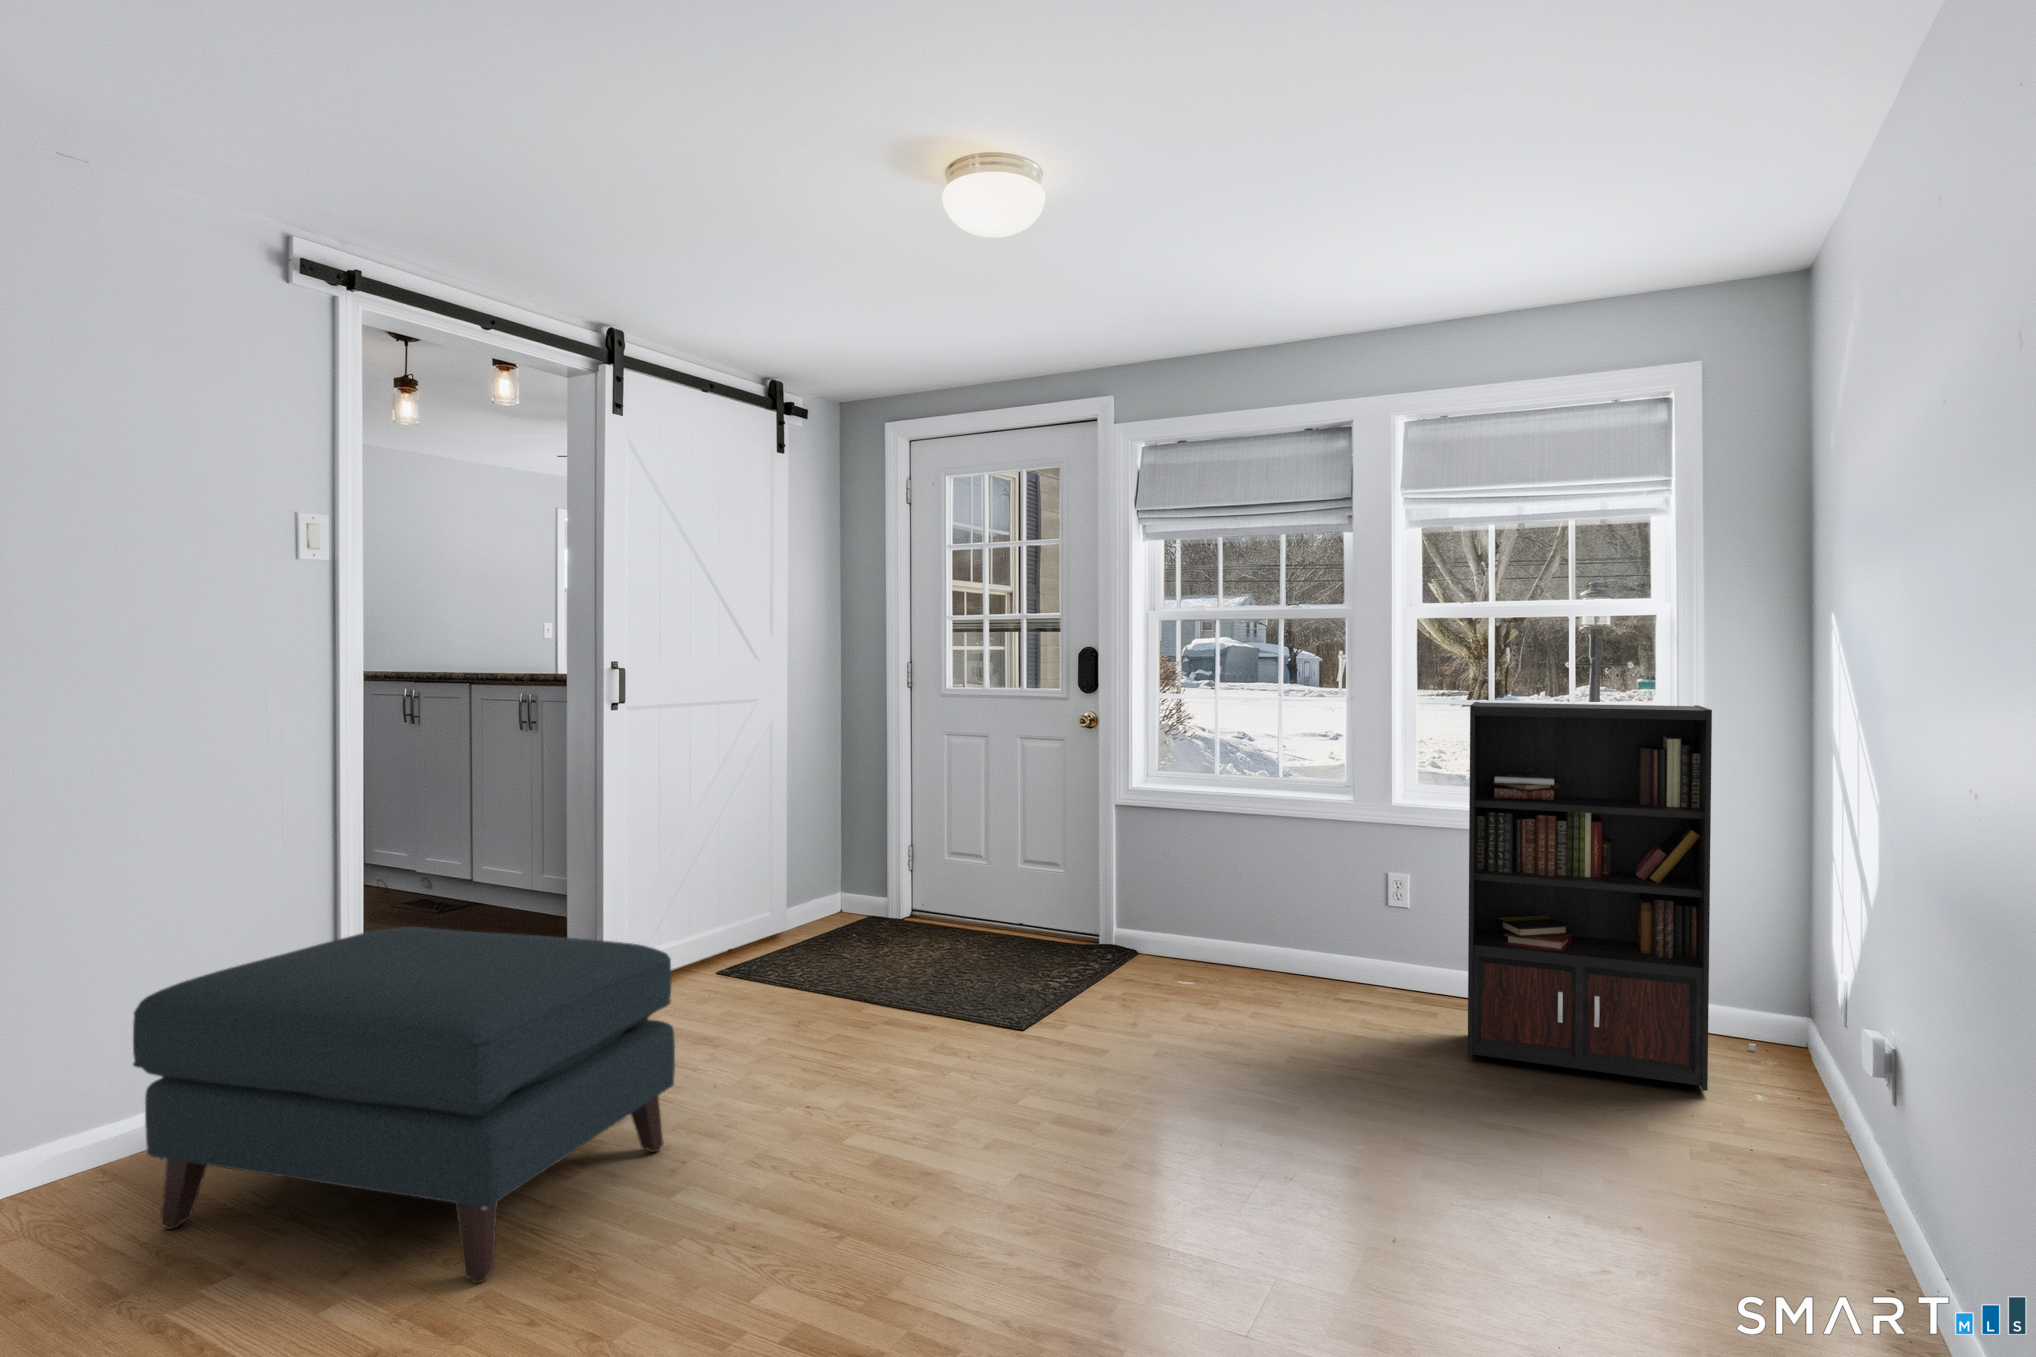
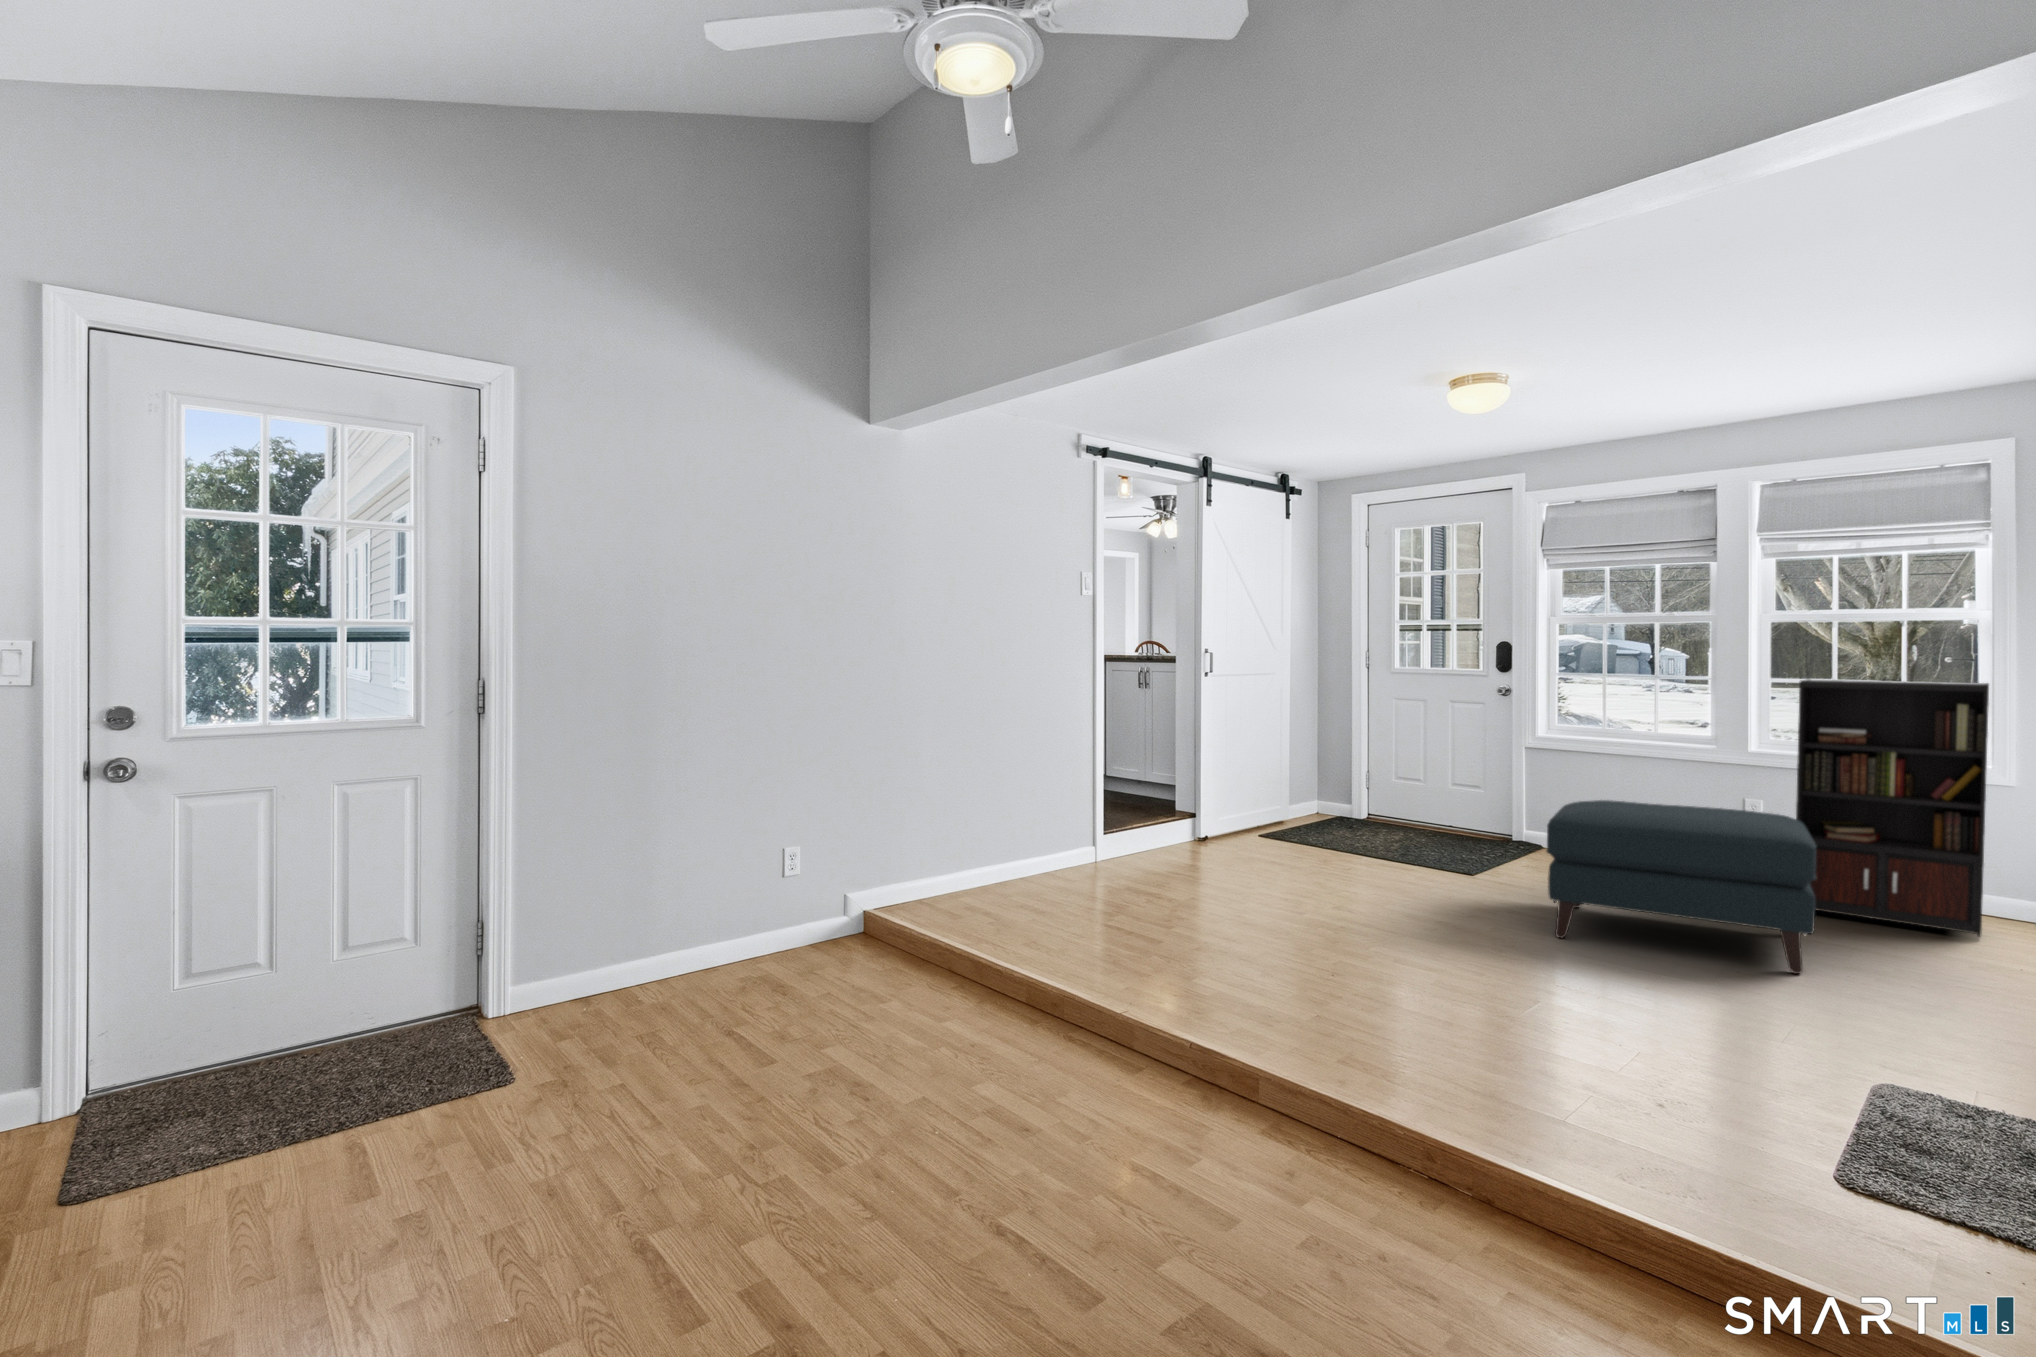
ottoman: present [133,927,675,1283] -> present [1547,800,1817,974]

